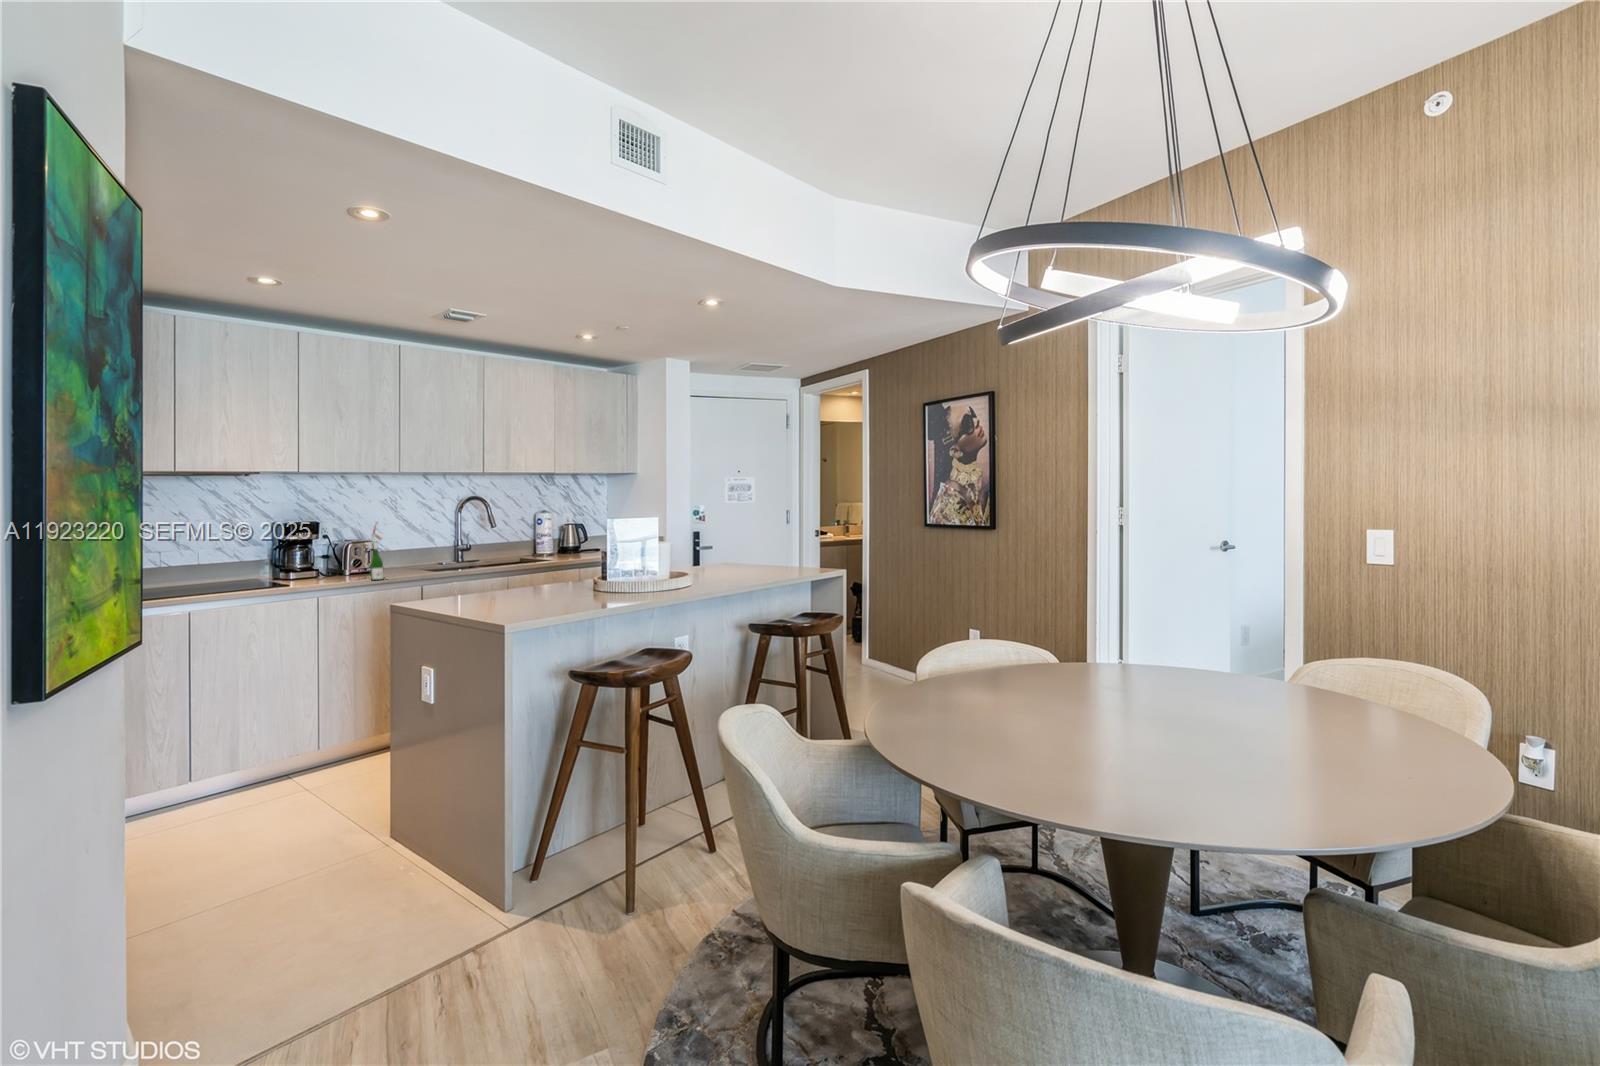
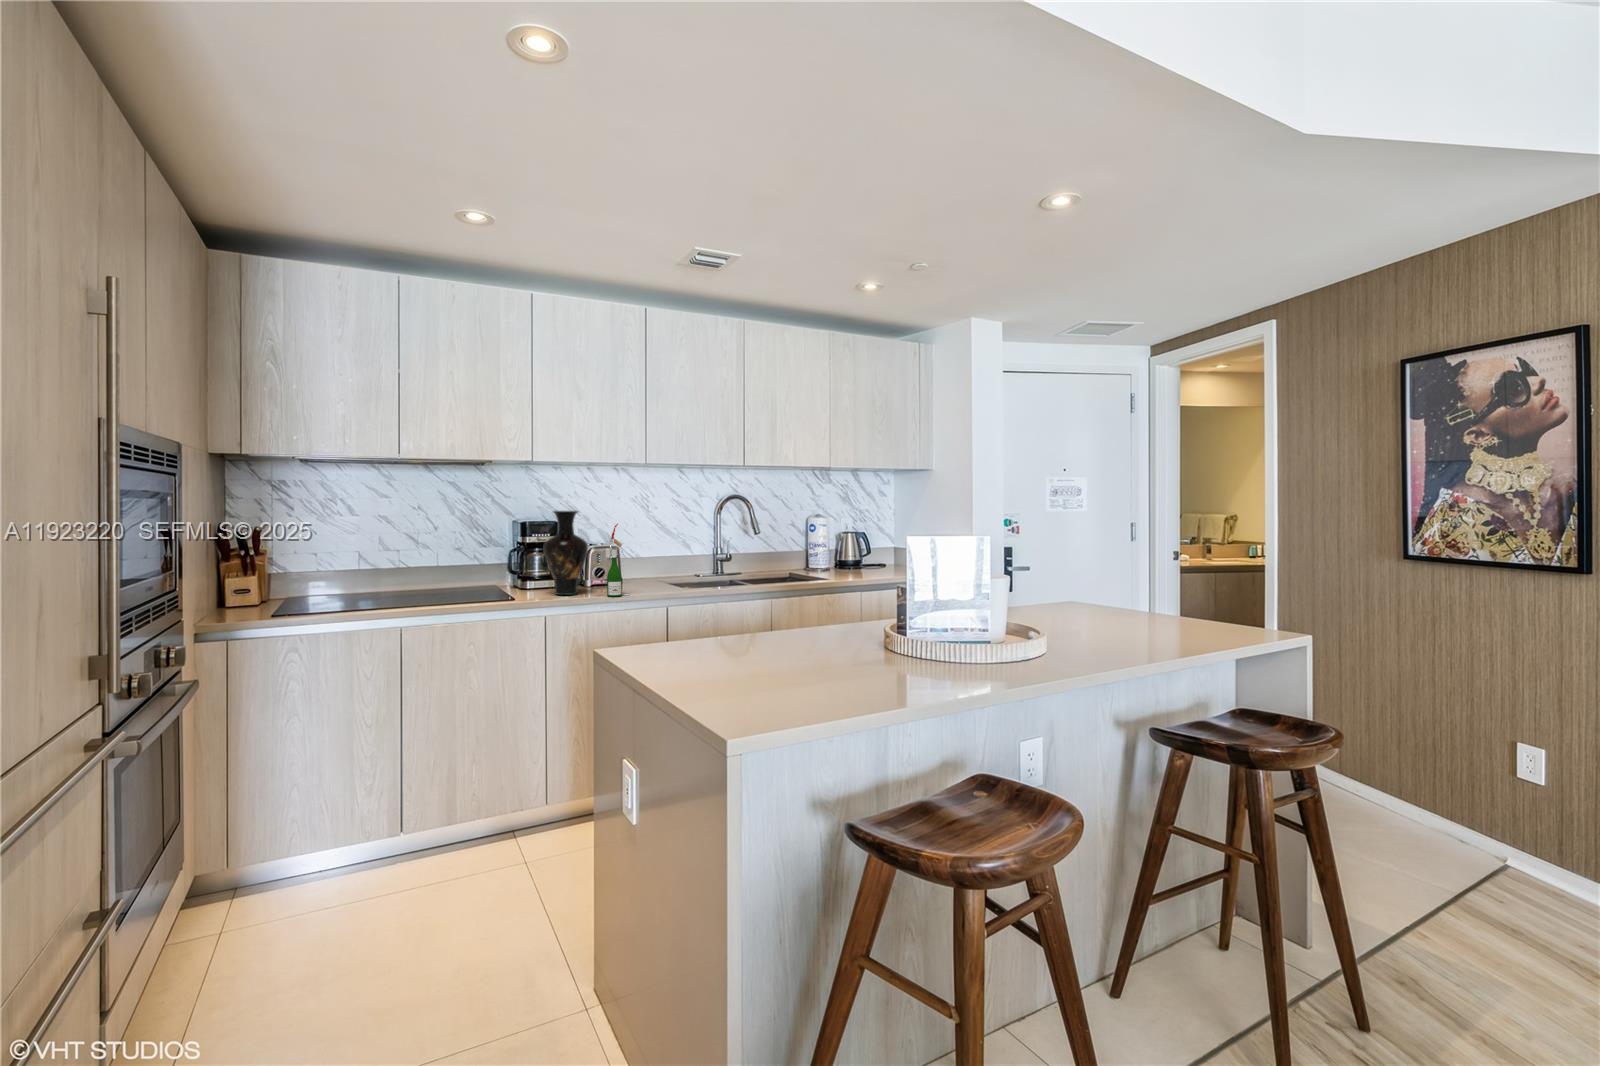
vase: none [310,512,350,582] -> present [543,511,588,595]

